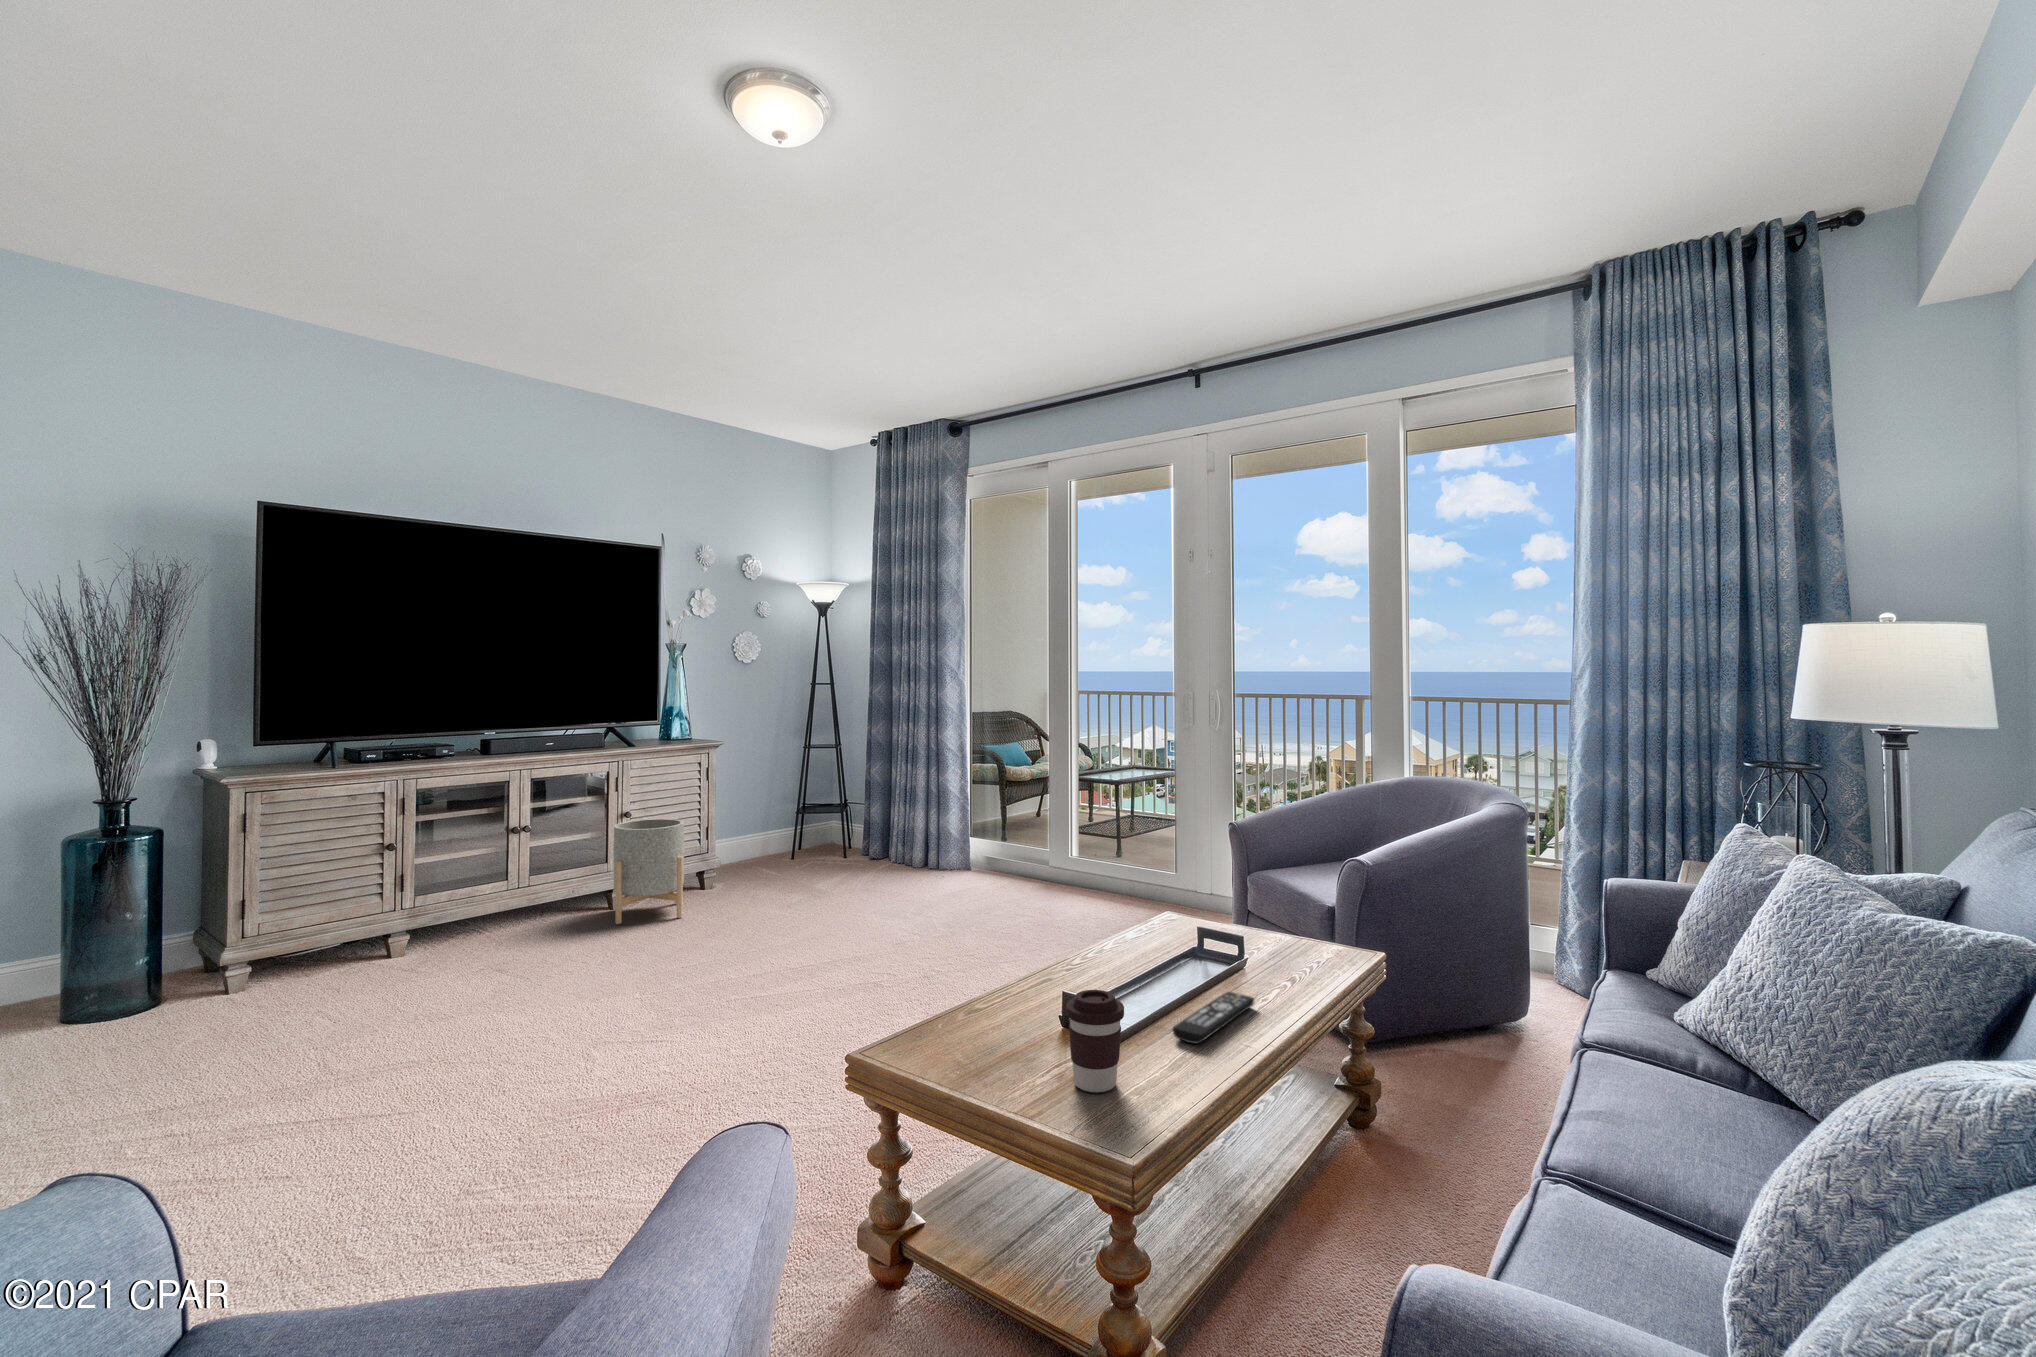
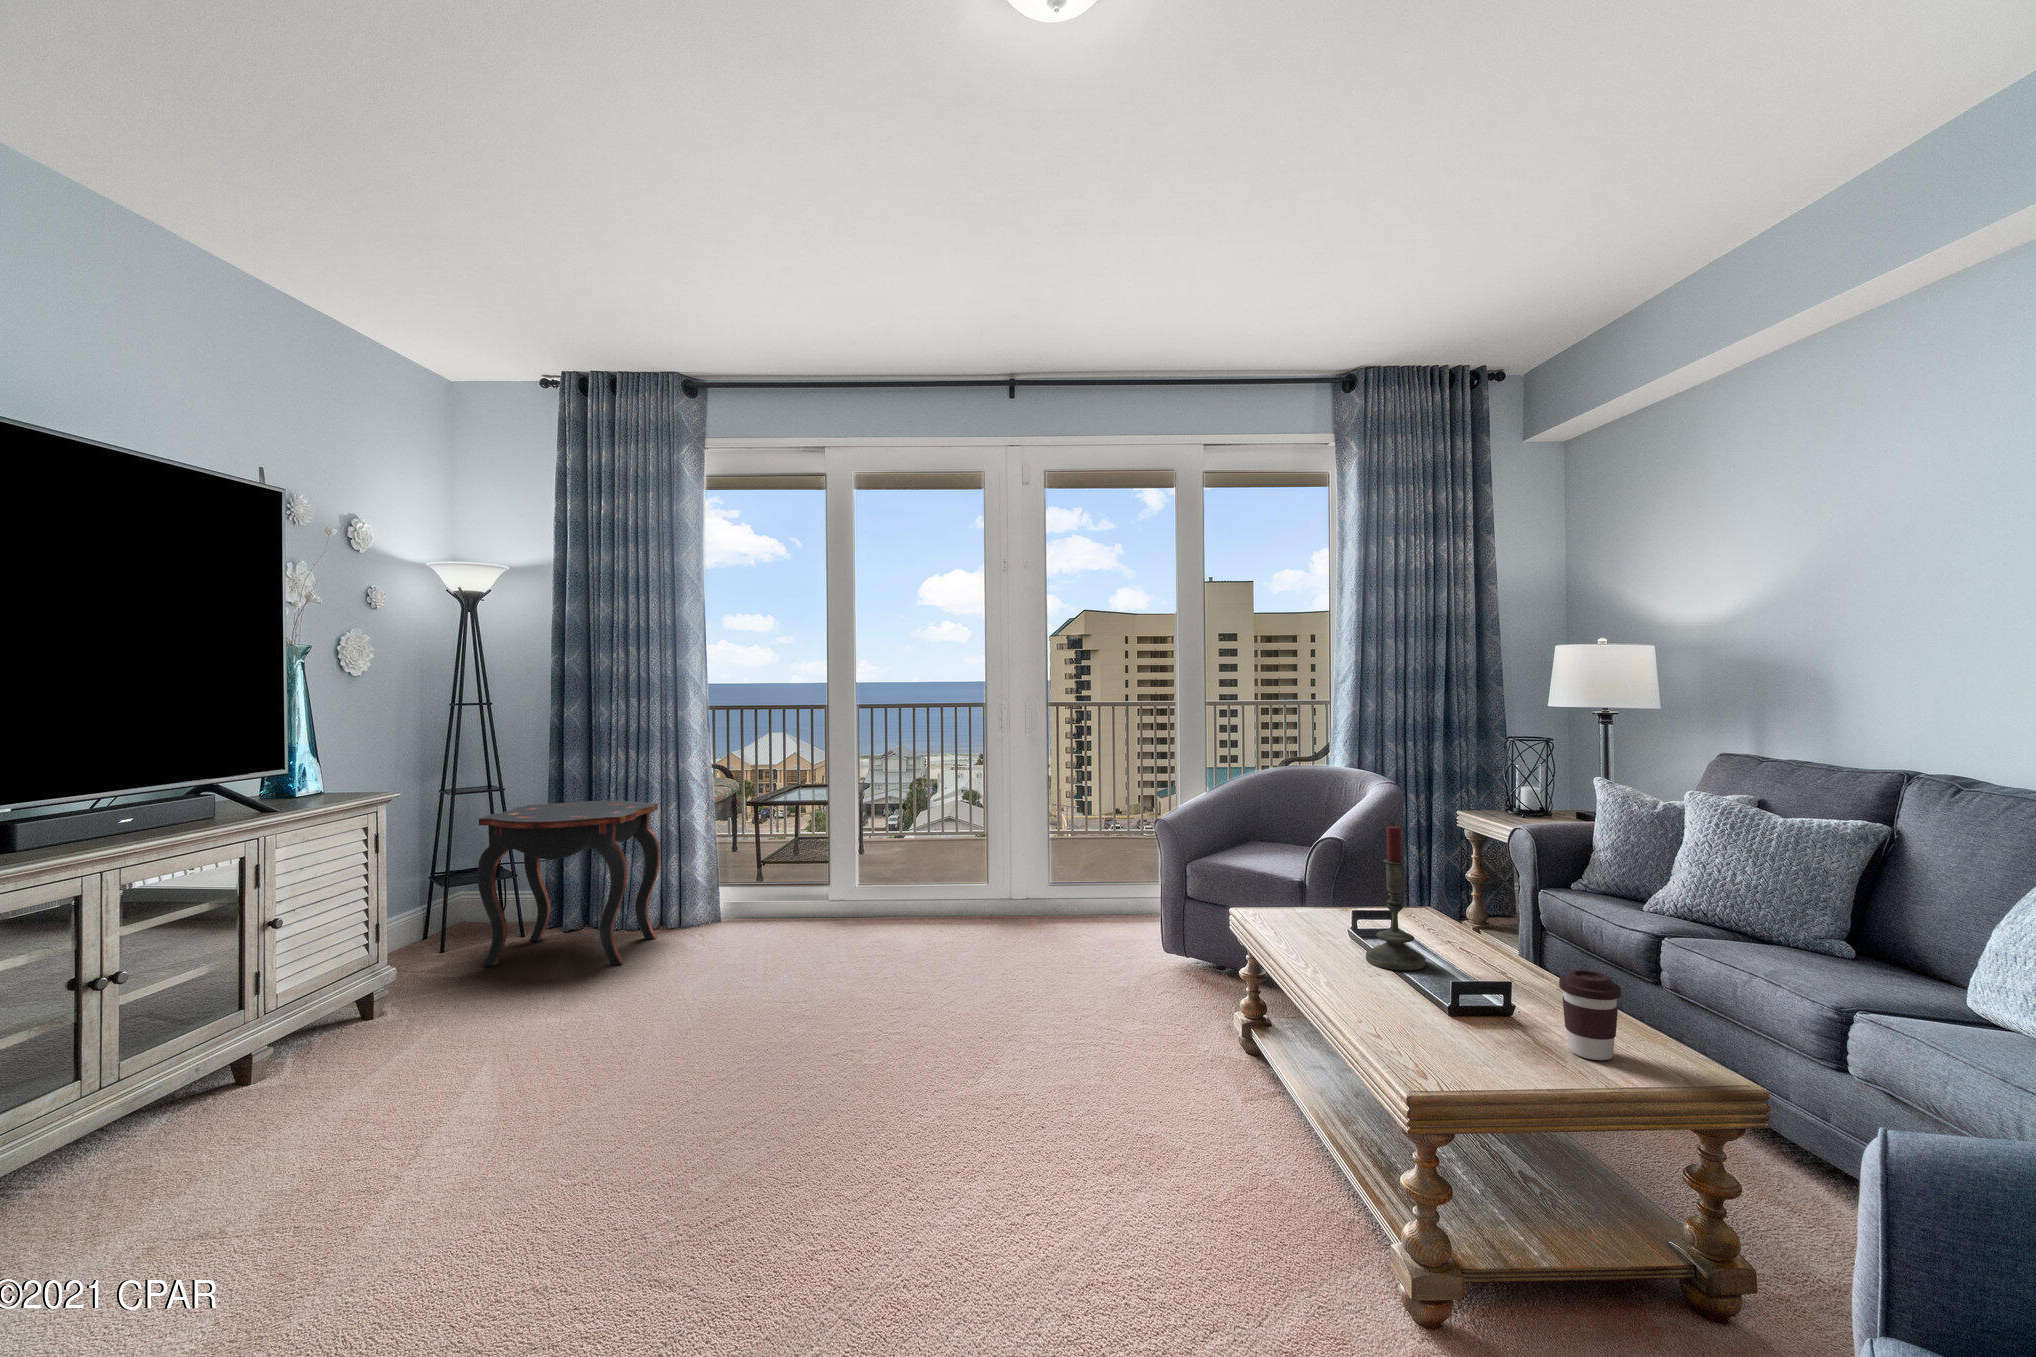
side table: none [789,761,911,886] -> present [478,801,660,966]
planter: present [614,819,684,924] -> none [270,917,423,1101]
candle: none [1135,824,1195,988] -> present [1366,822,1426,971]
remote control: present [1172,992,1254,1044] -> none [1471,959,1556,1004]

